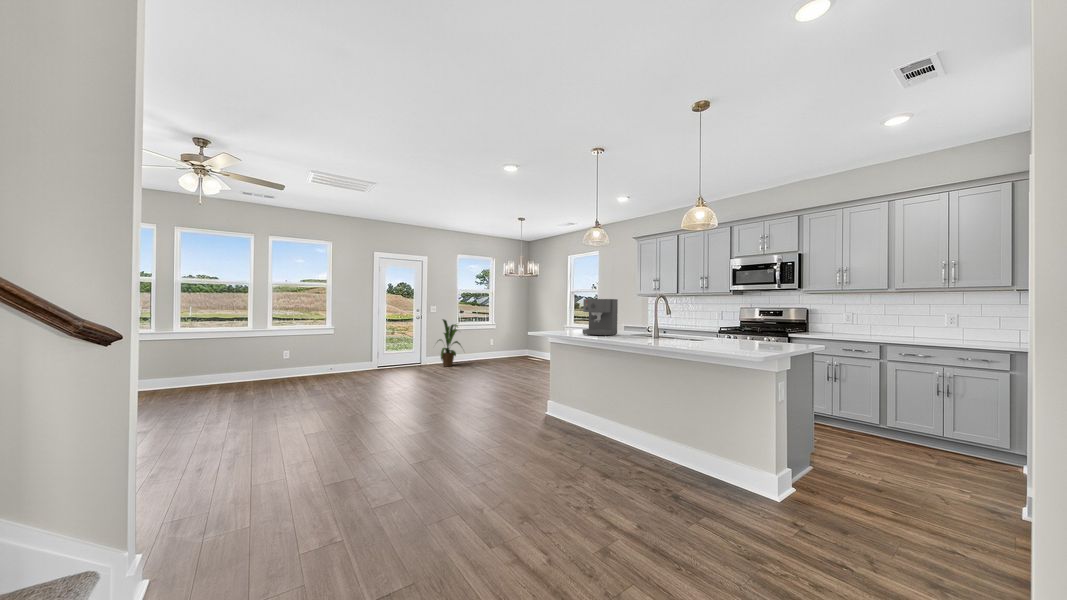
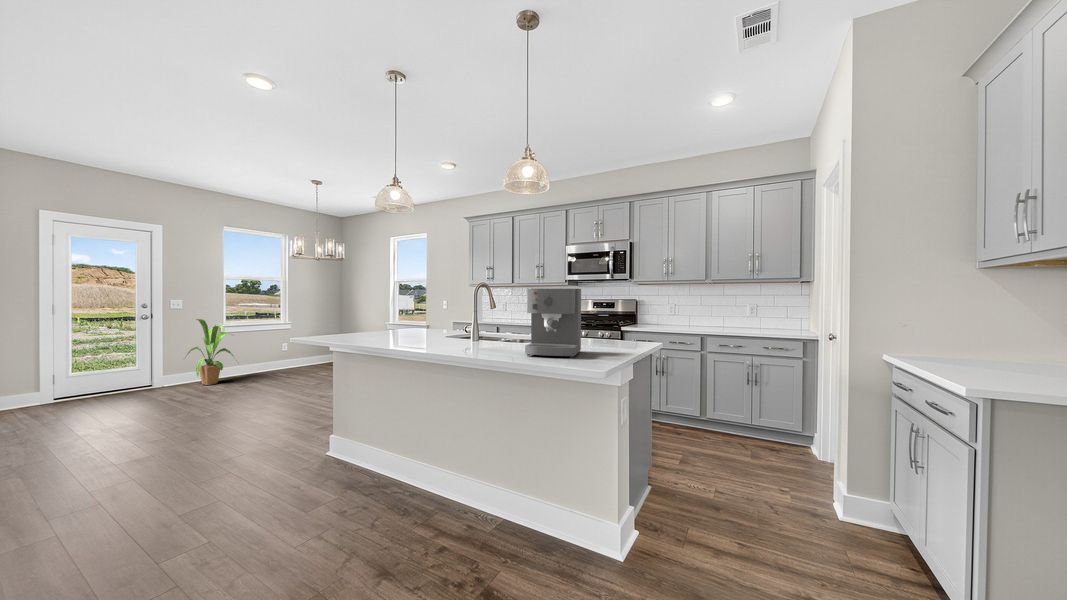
coffee maker: present [582,299,618,336] -> present [525,288,581,358]

